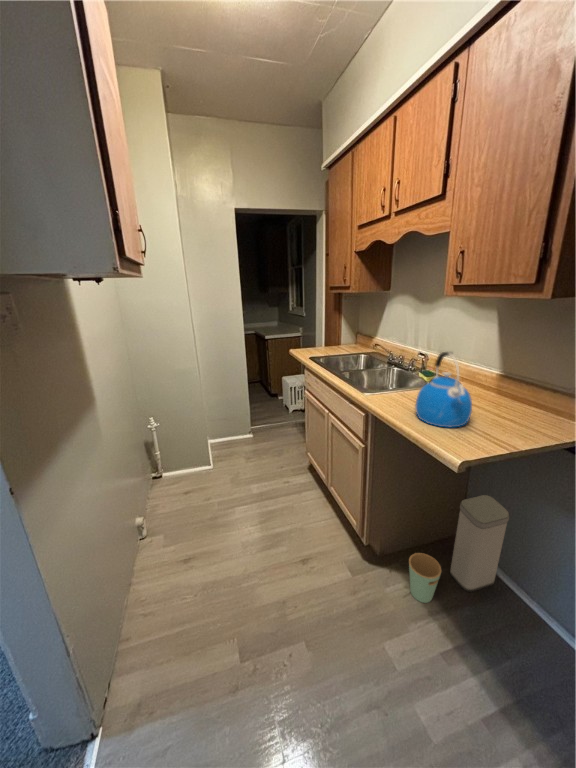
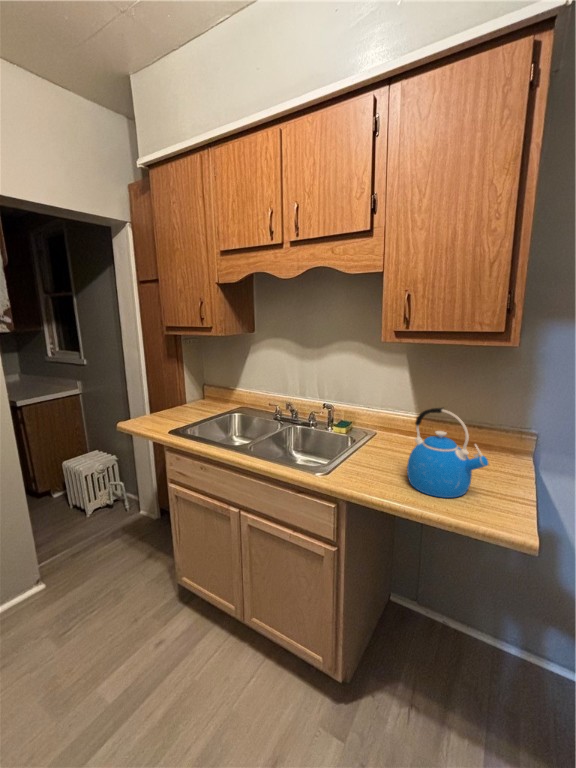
trash can: present [409,495,509,603] -> none [398,545,456,714]

